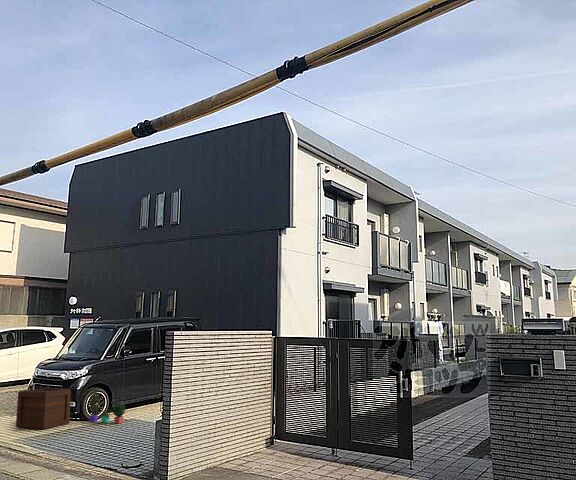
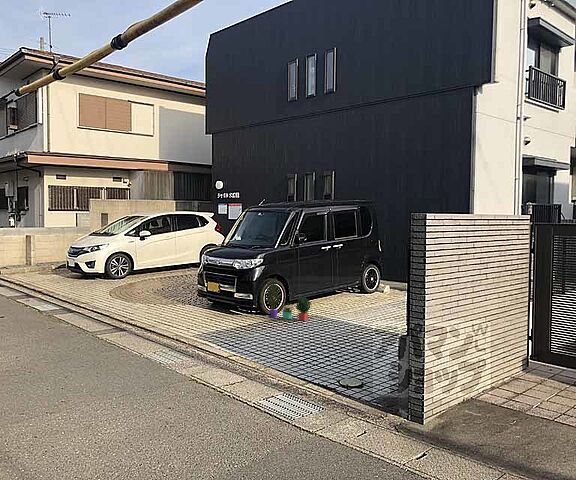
wooden crate: present [16,388,71,429] -> none [190,278,247,326]

